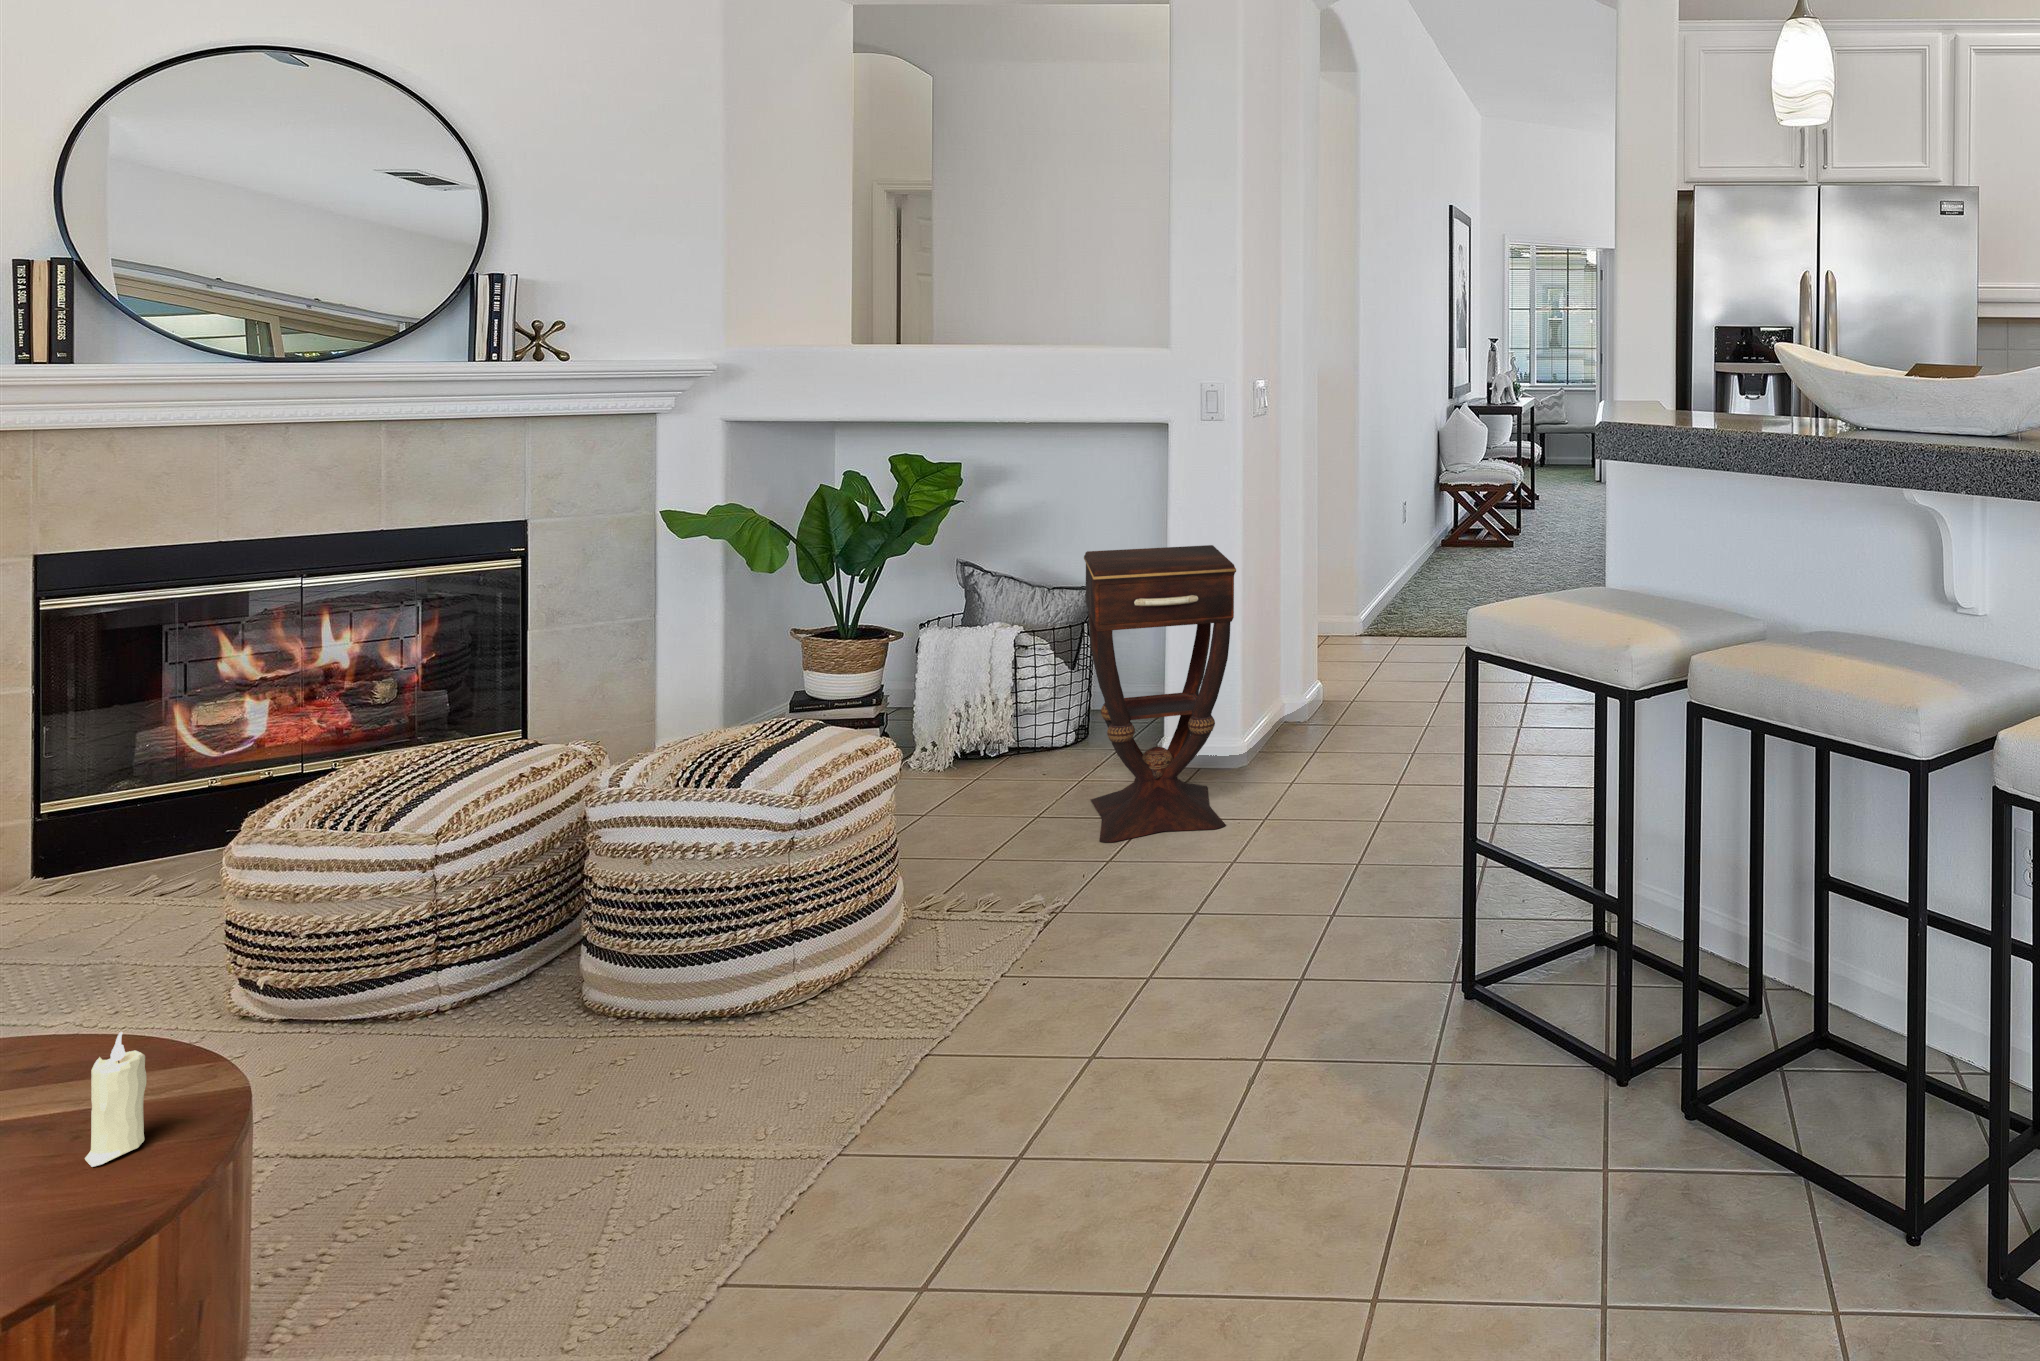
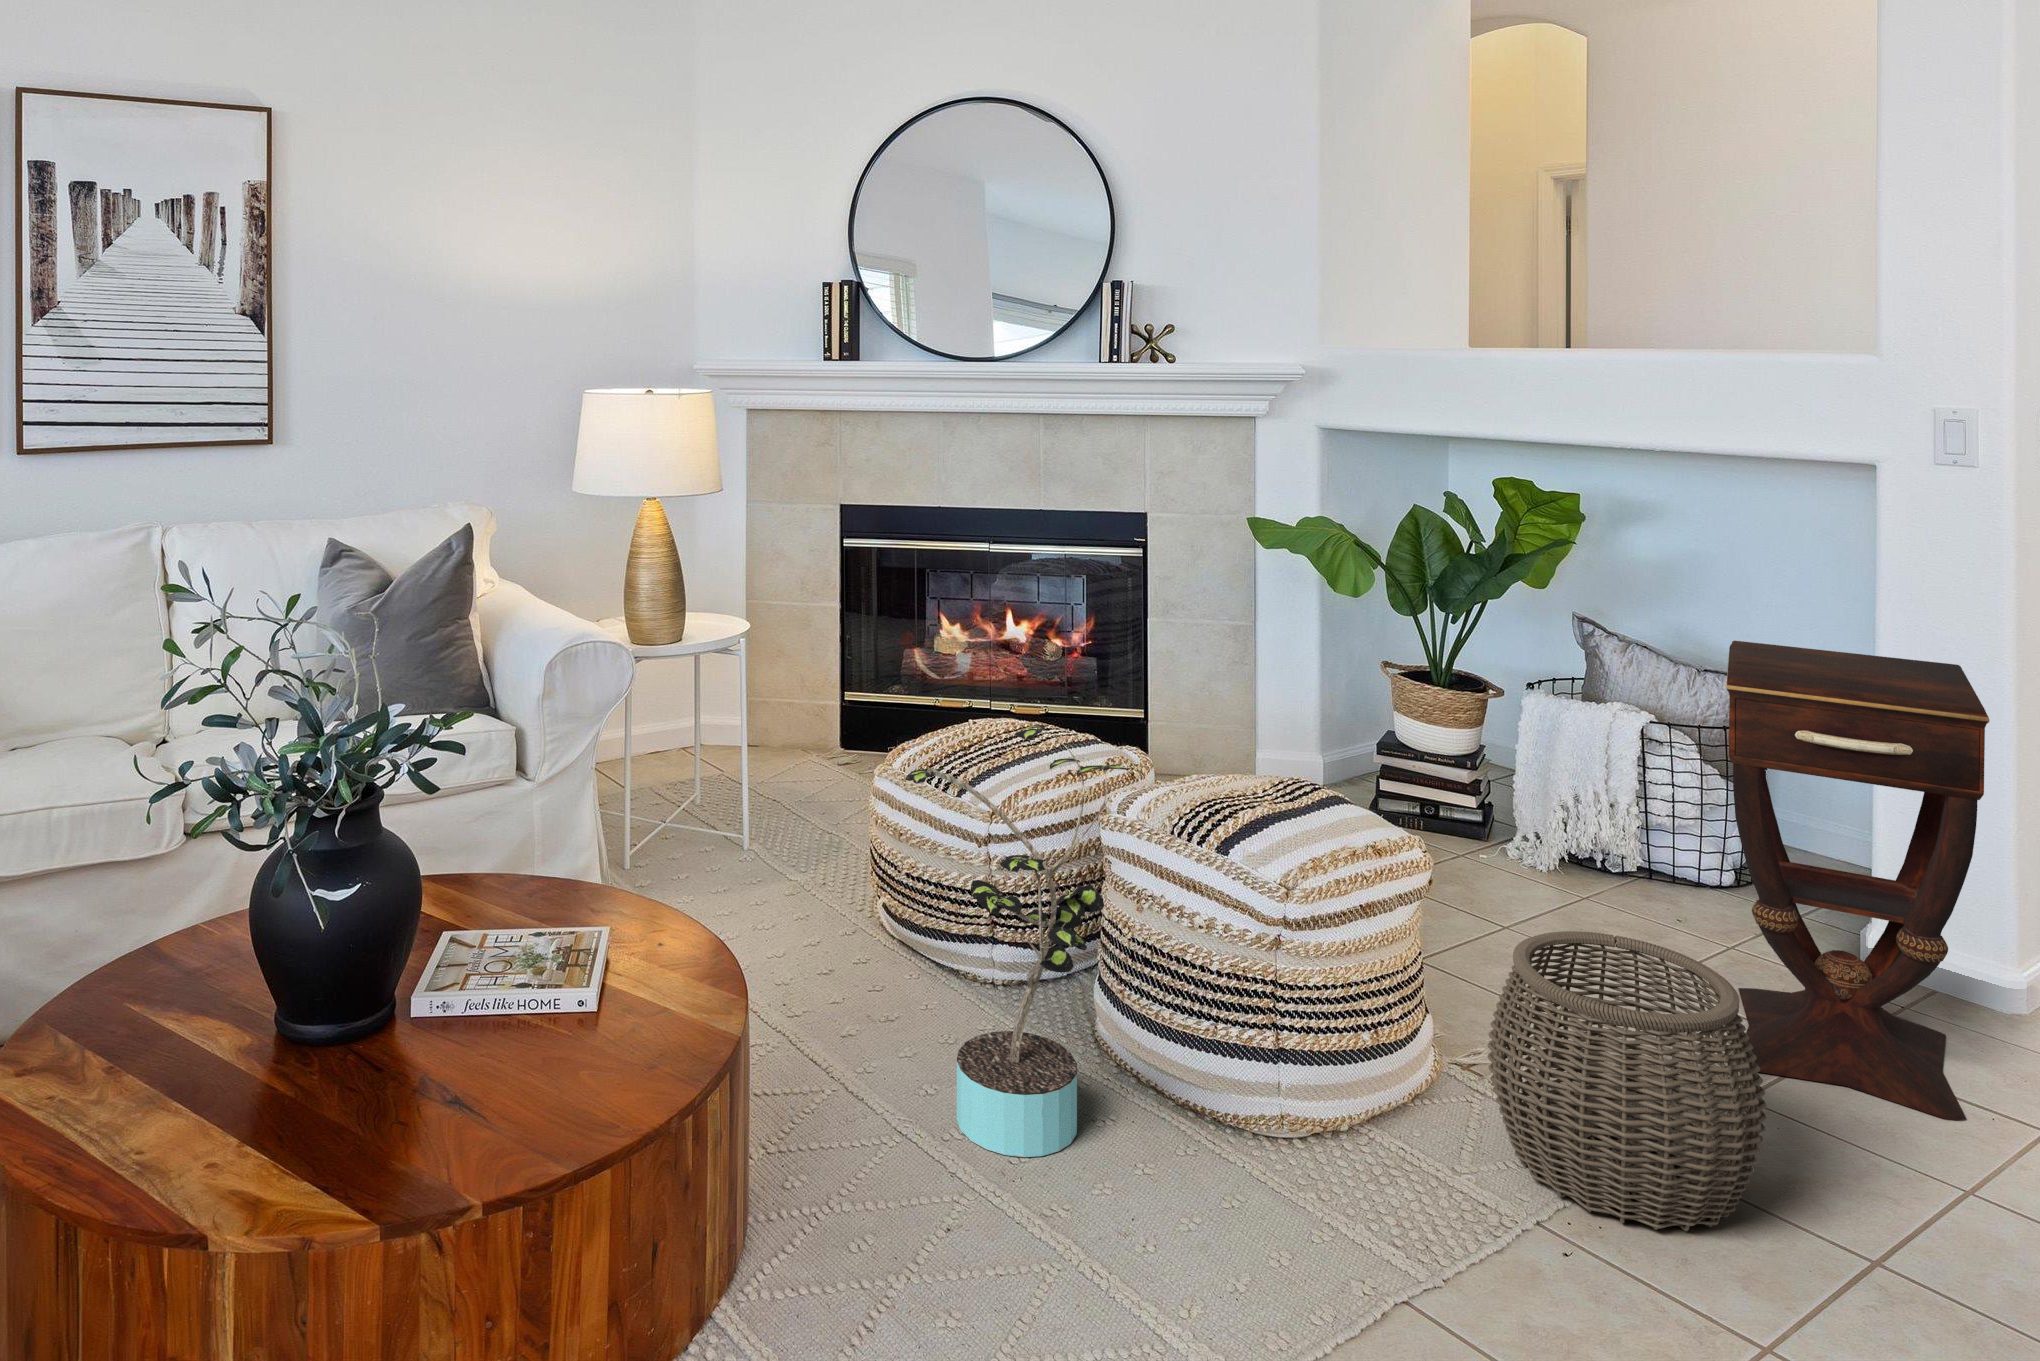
potted plant: none [378,708,657,1140] -> present [905,725,1130,1157]
woven basket: none [957,762,1138,957] -> present [1487,931,1767,1231]
candle: present [85,1032,146,1167] -> none [598,967,635,1076]

